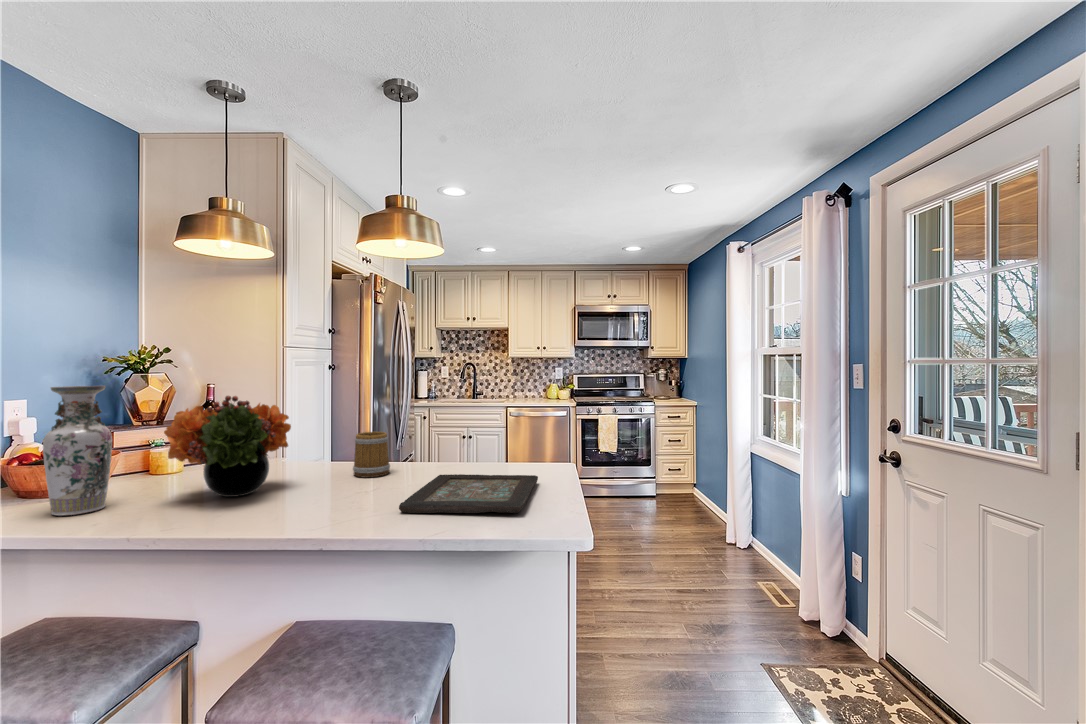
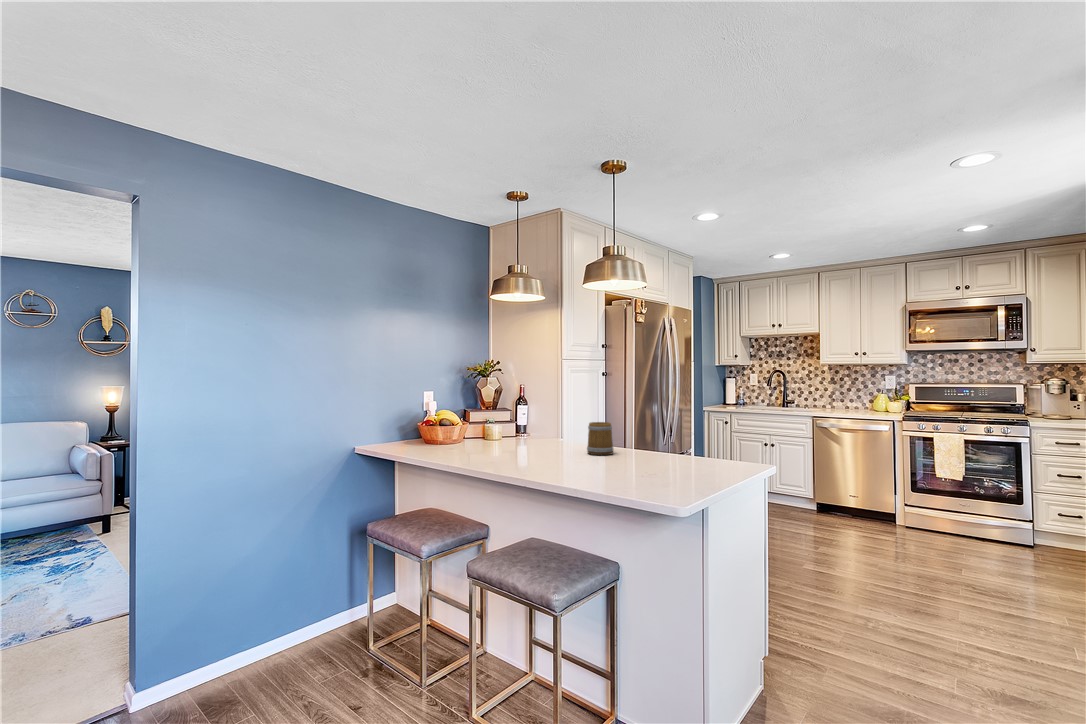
vase: present [43,386,112,516] -> none [425,383,454,453]
flower arrangement: present [164,396,291,497] -> none [473,391,544,455]
decorative tray: present [399,474,538,513] -> none [581,458,711,486]

